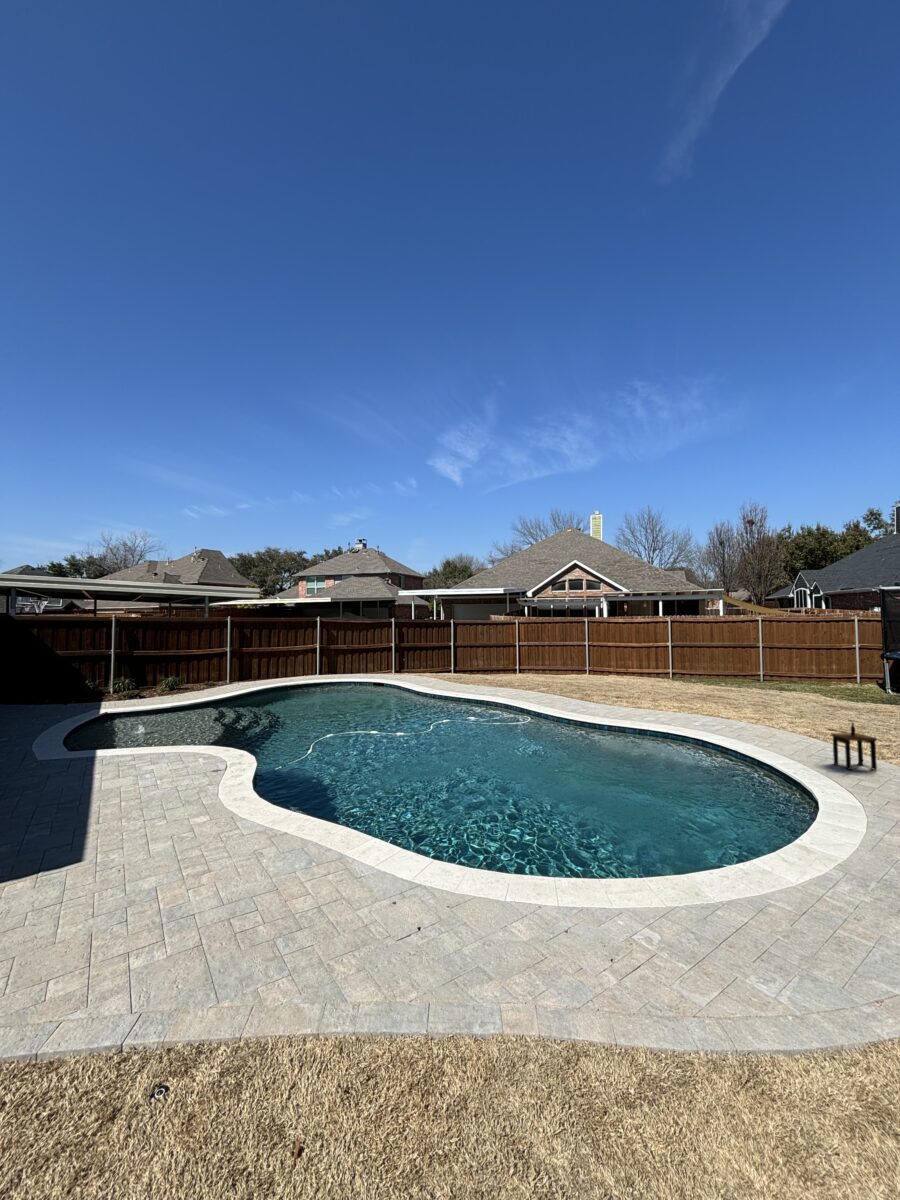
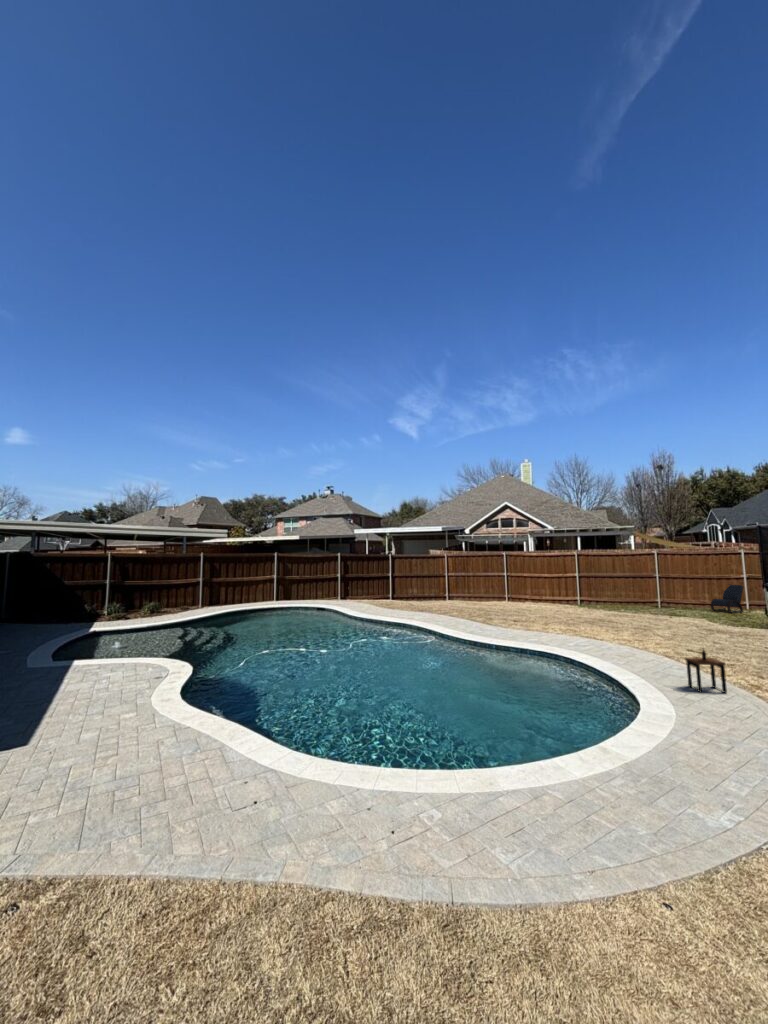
lounge chair: none [818,655,854,687] -> present [711,585,743,613]

